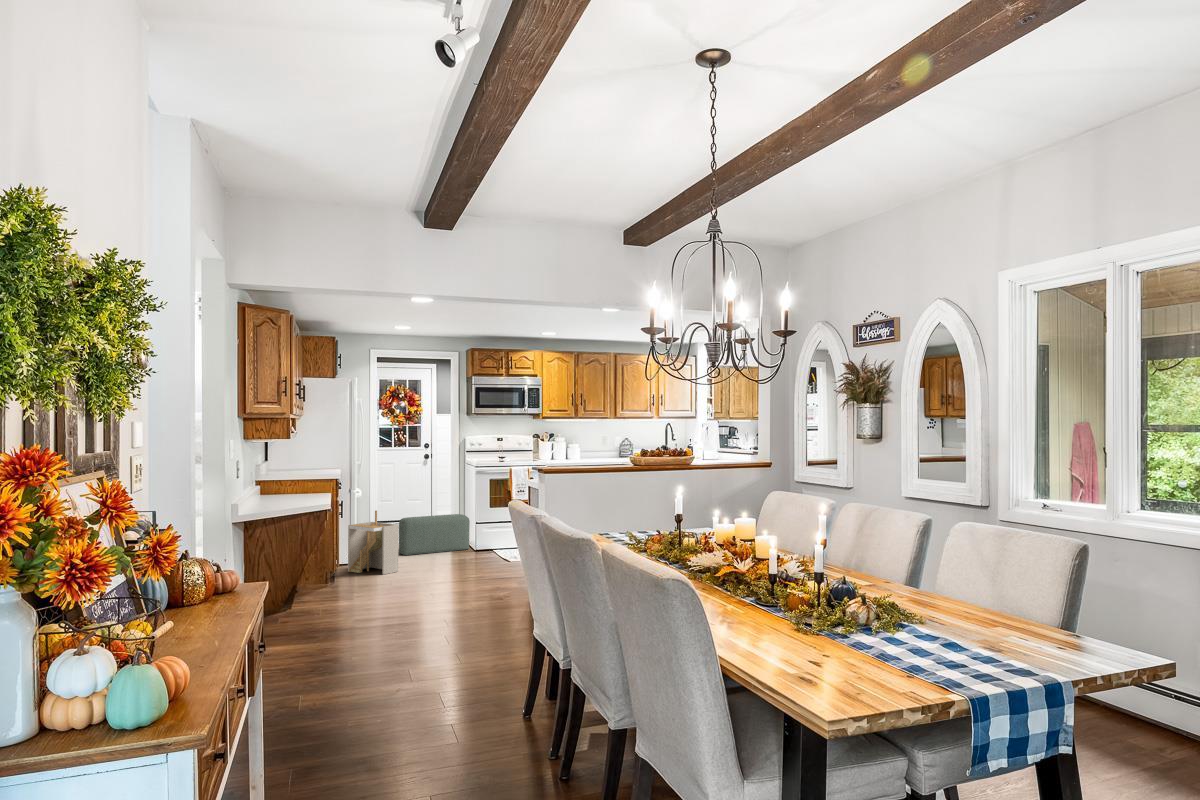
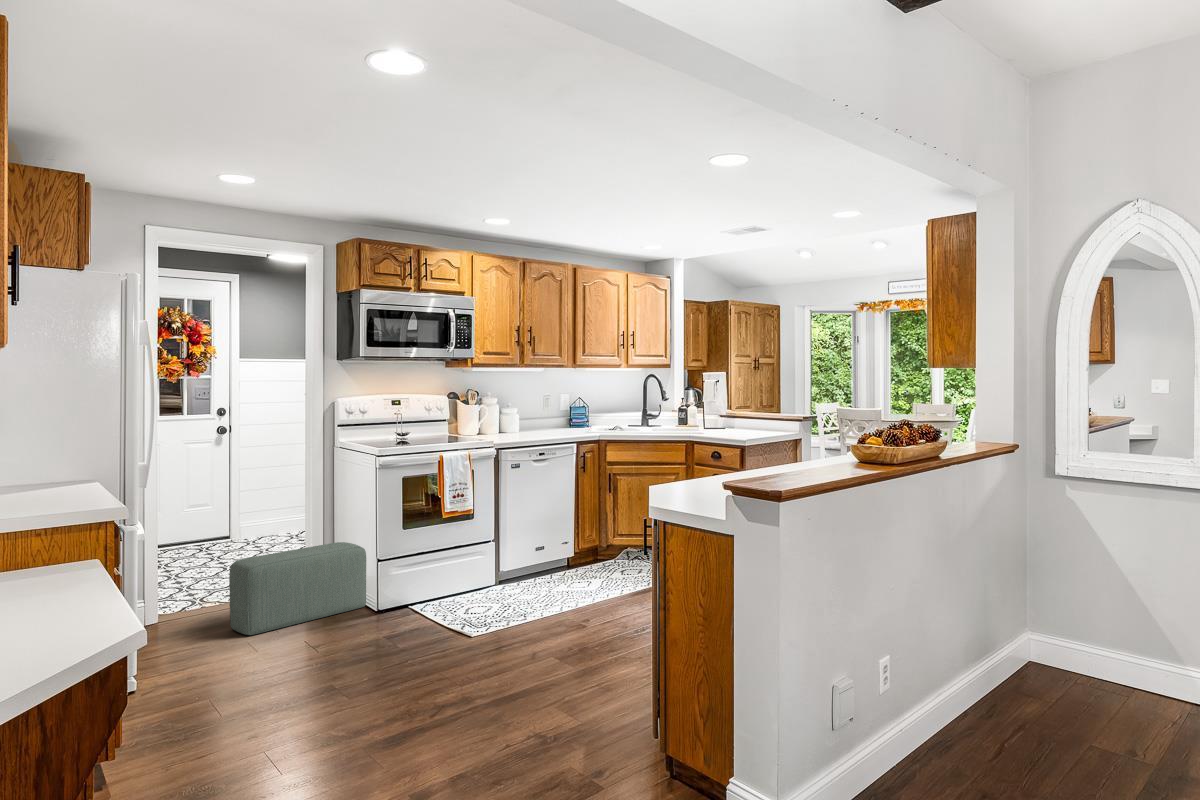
storage bin: present [348,510,399,575] -> none [149,566,273,709]

